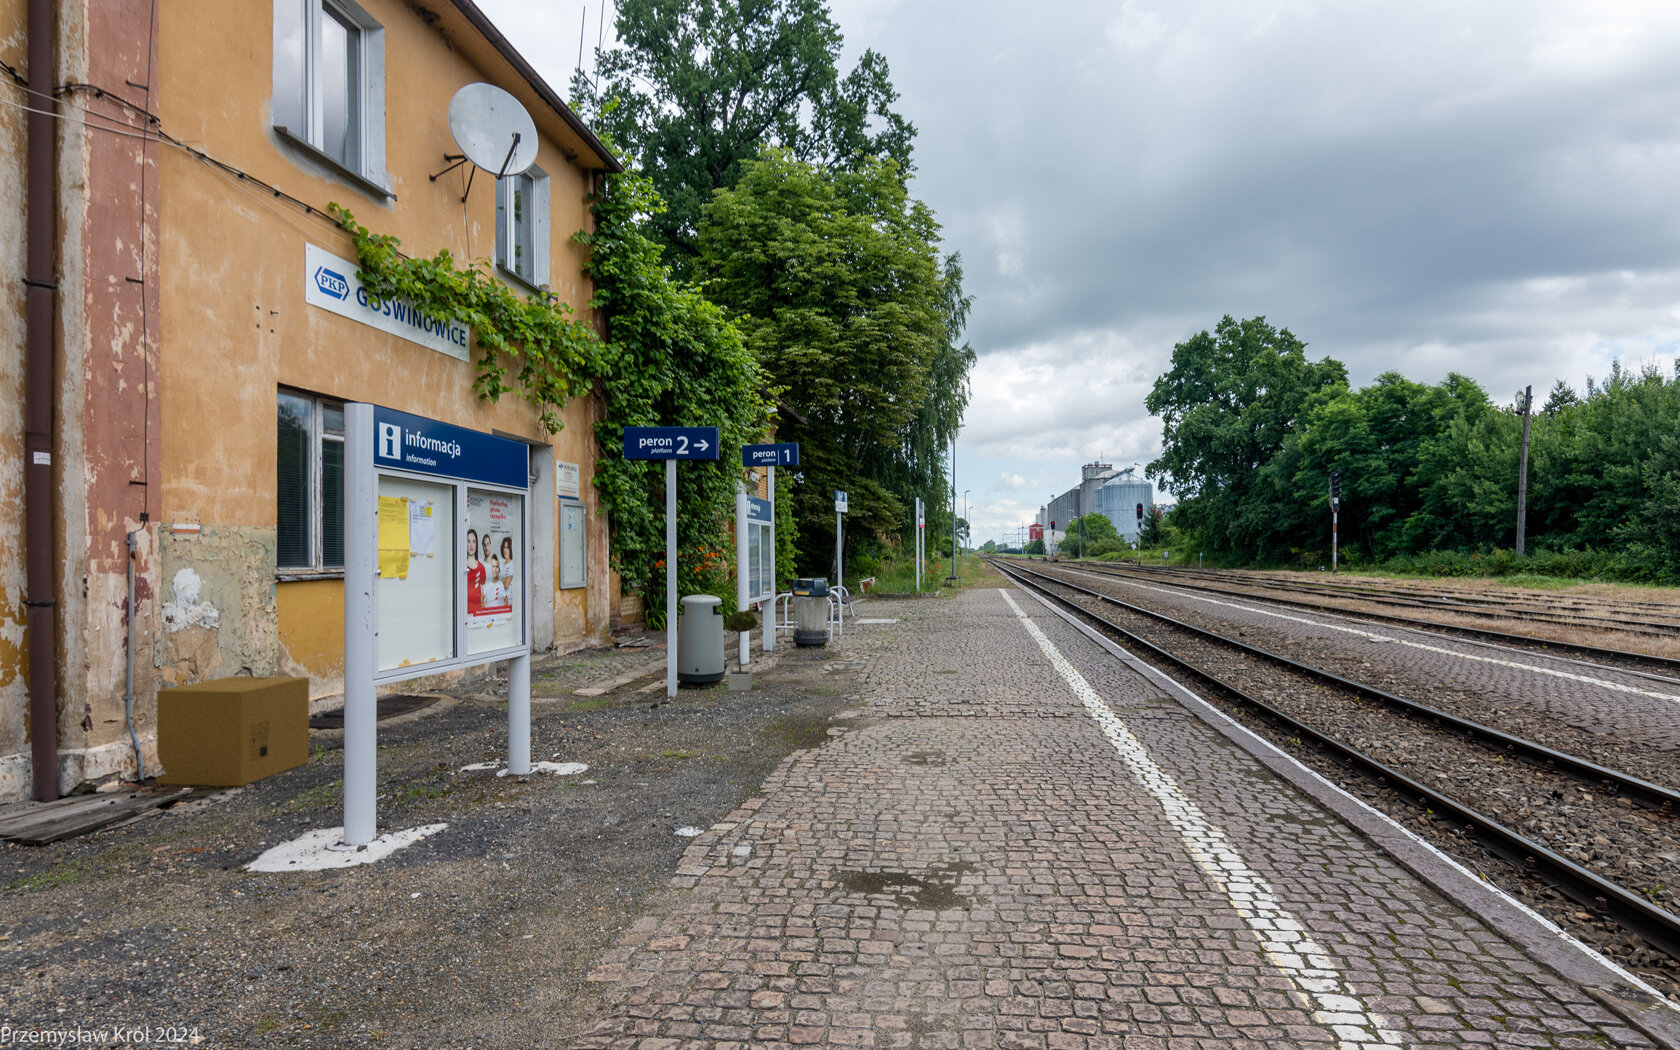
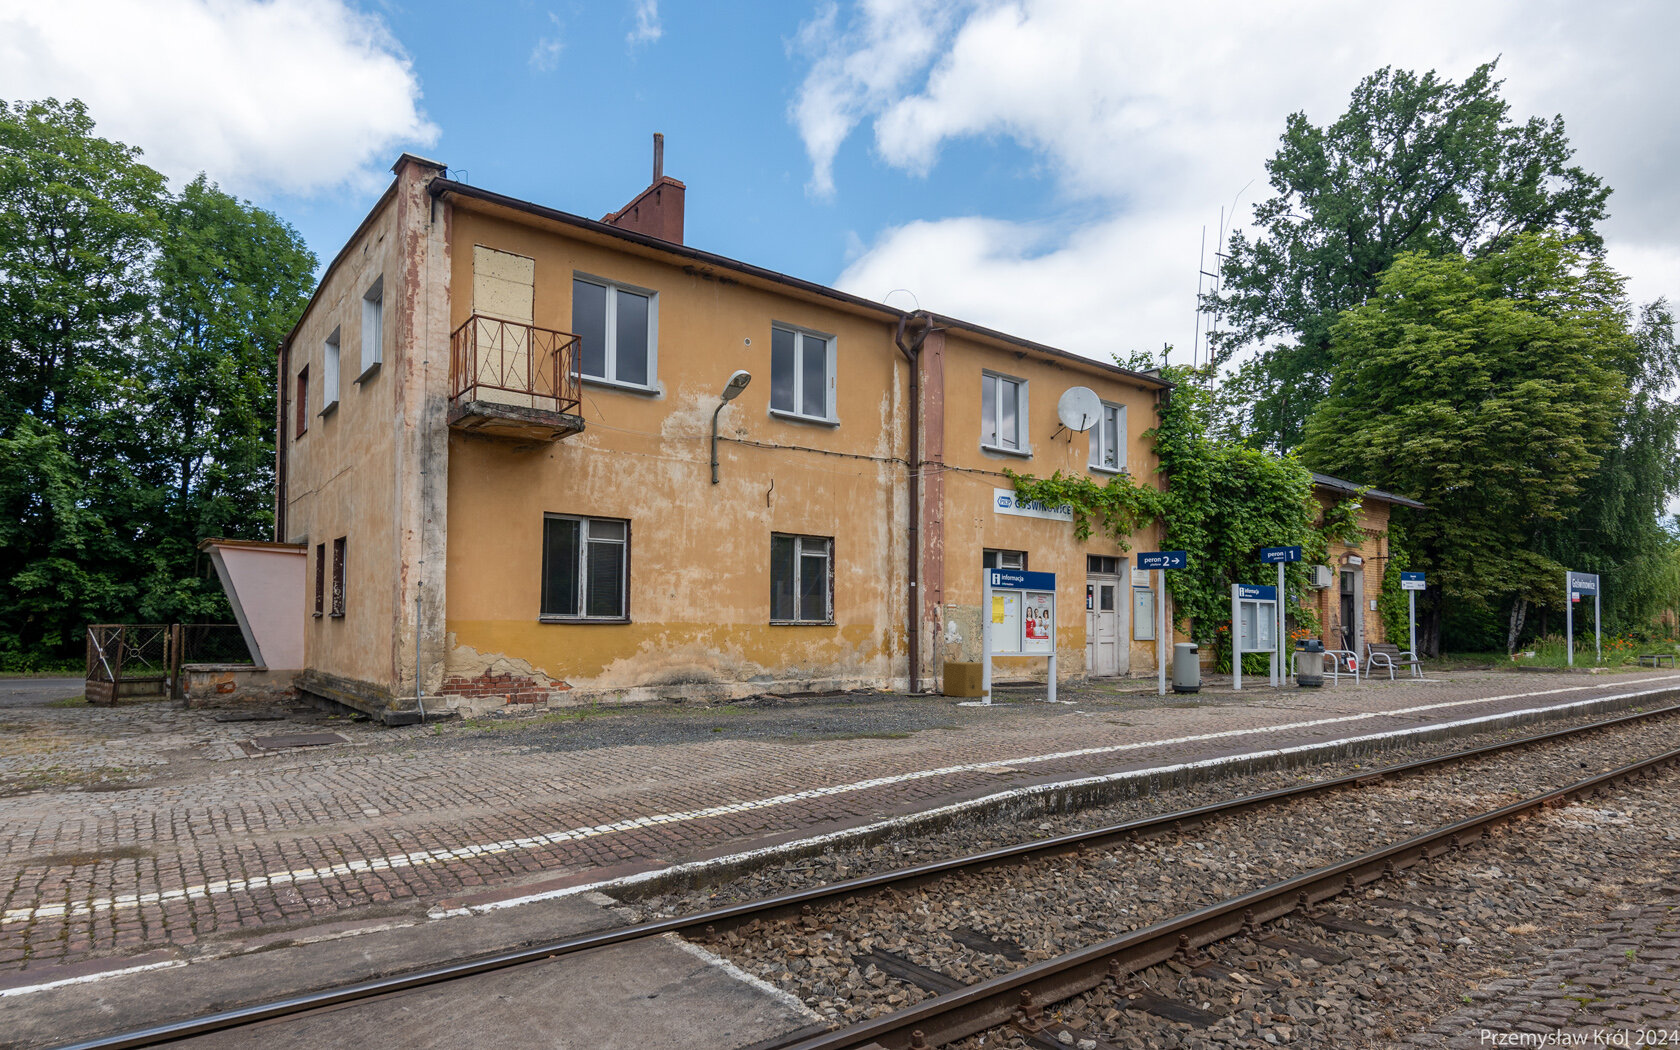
potted tree: present [725,610,758,691] -> none [1193,654,1213,700]

